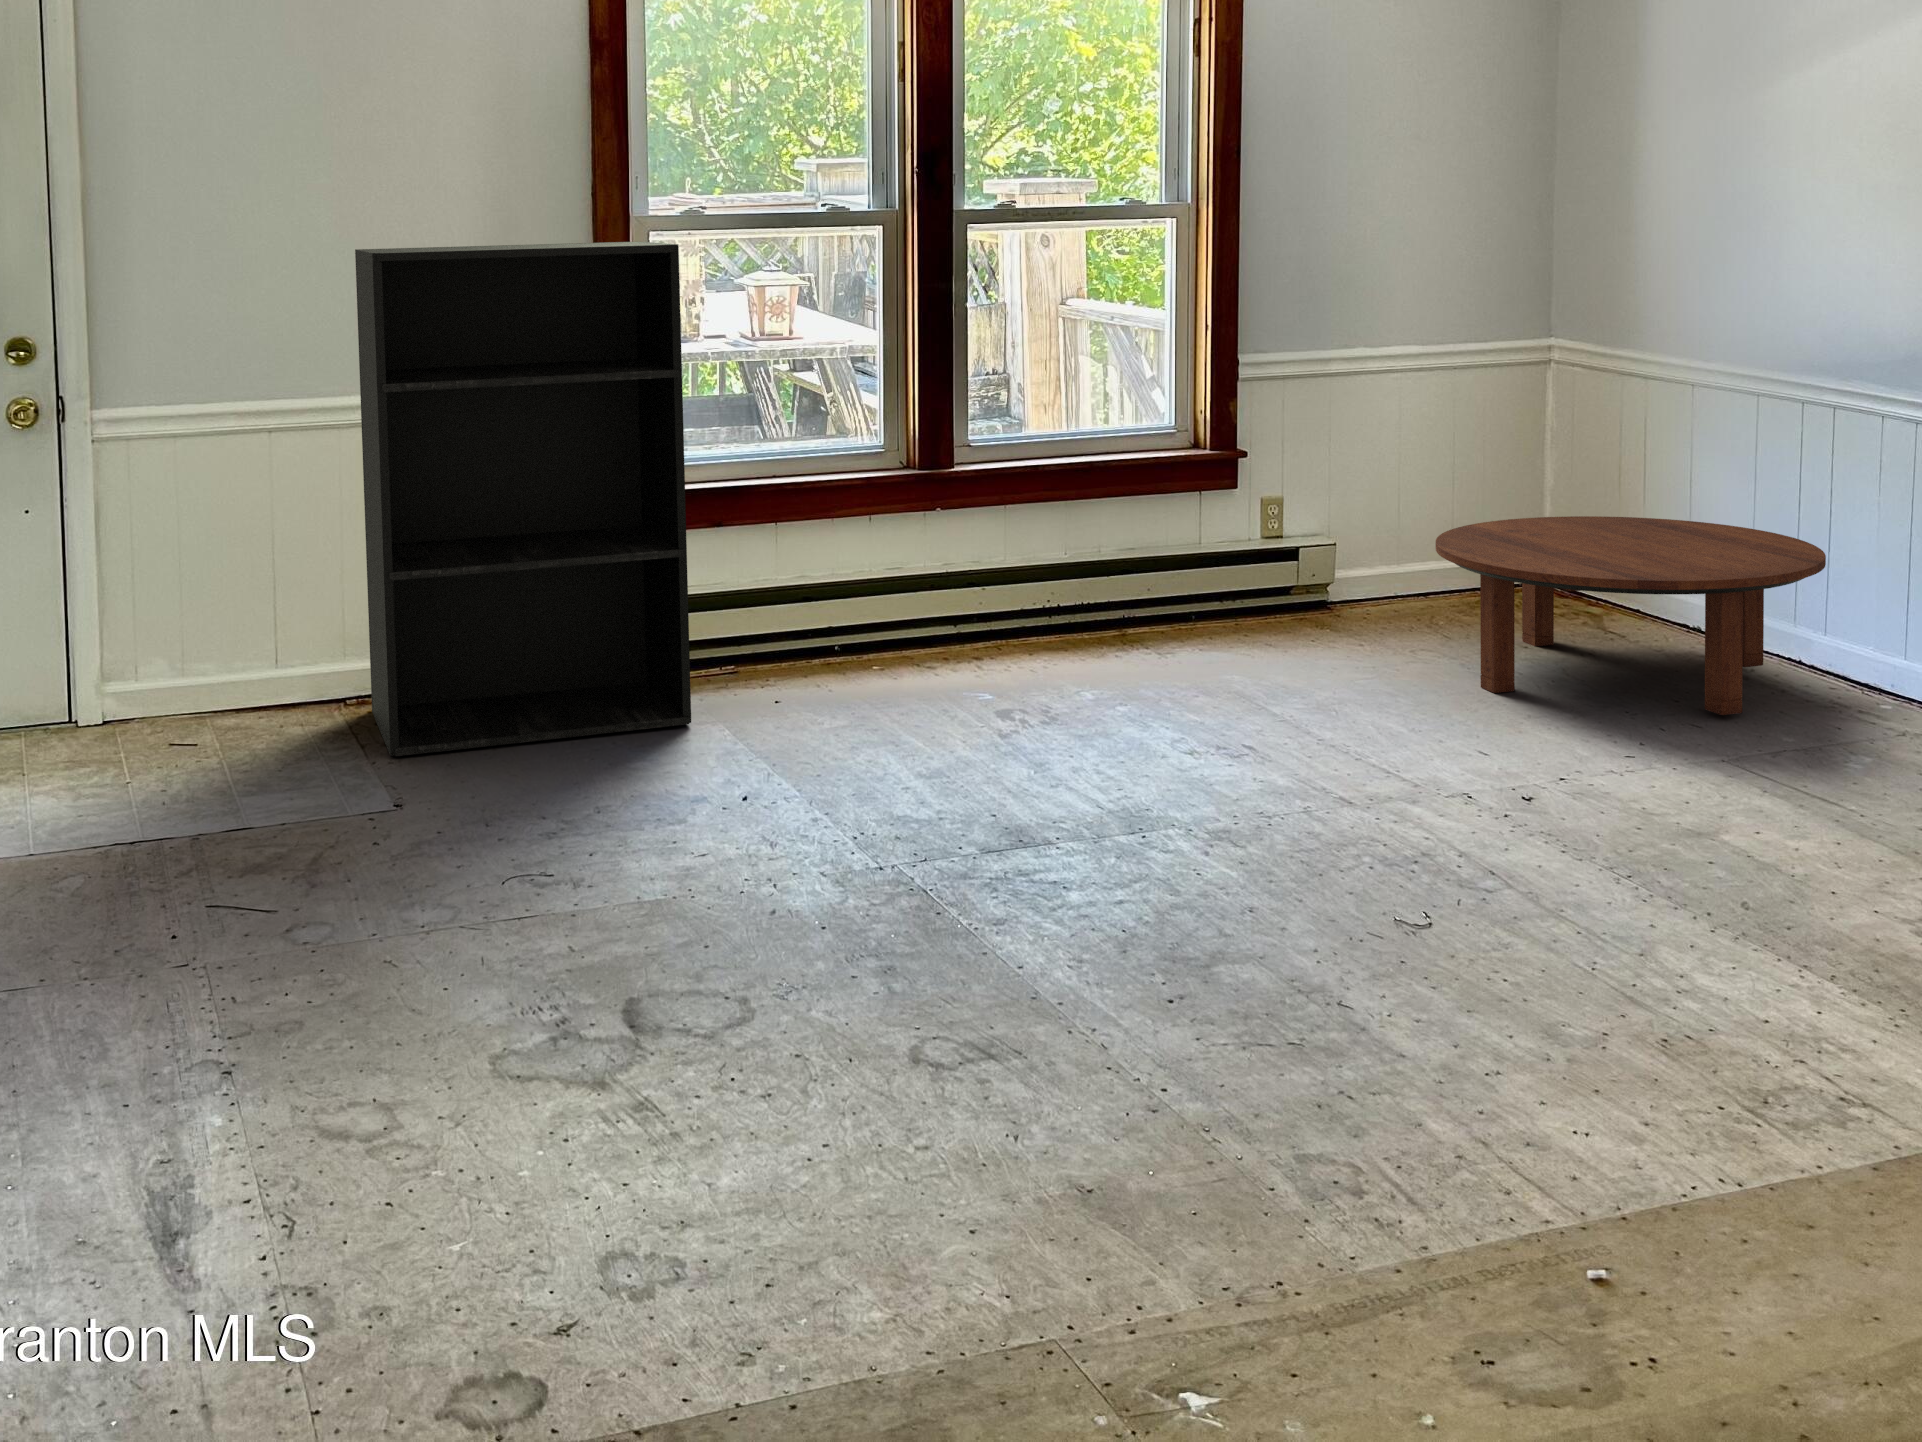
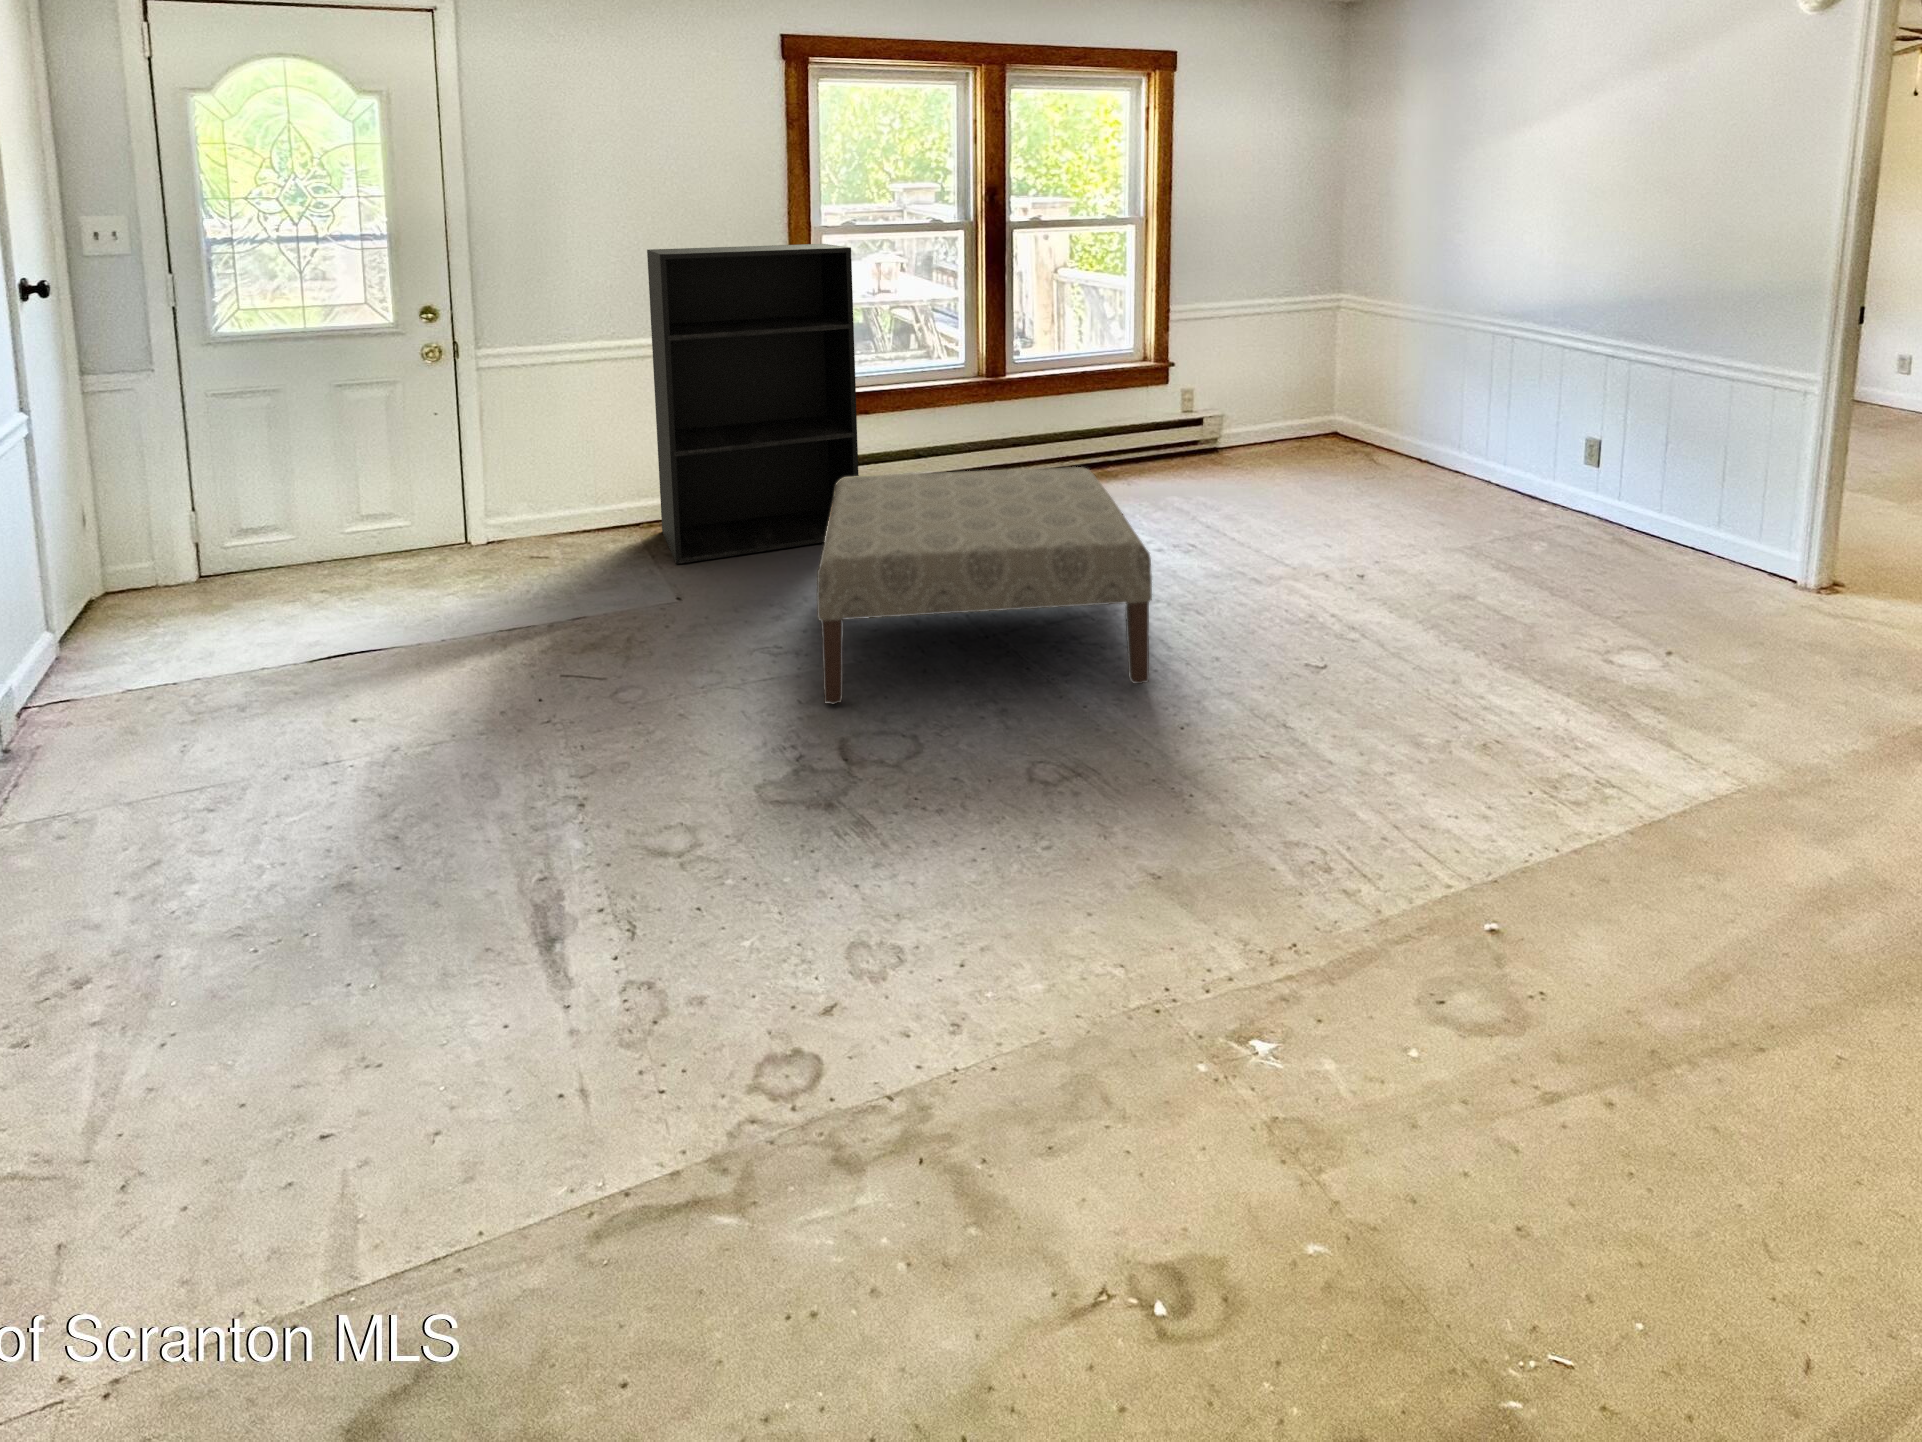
coffee table: present [1436,516,1826,715] -> none [1289,400,1511,518]
ottoman: none [593,604,1131,953] -> present [817,467,1152,704]

